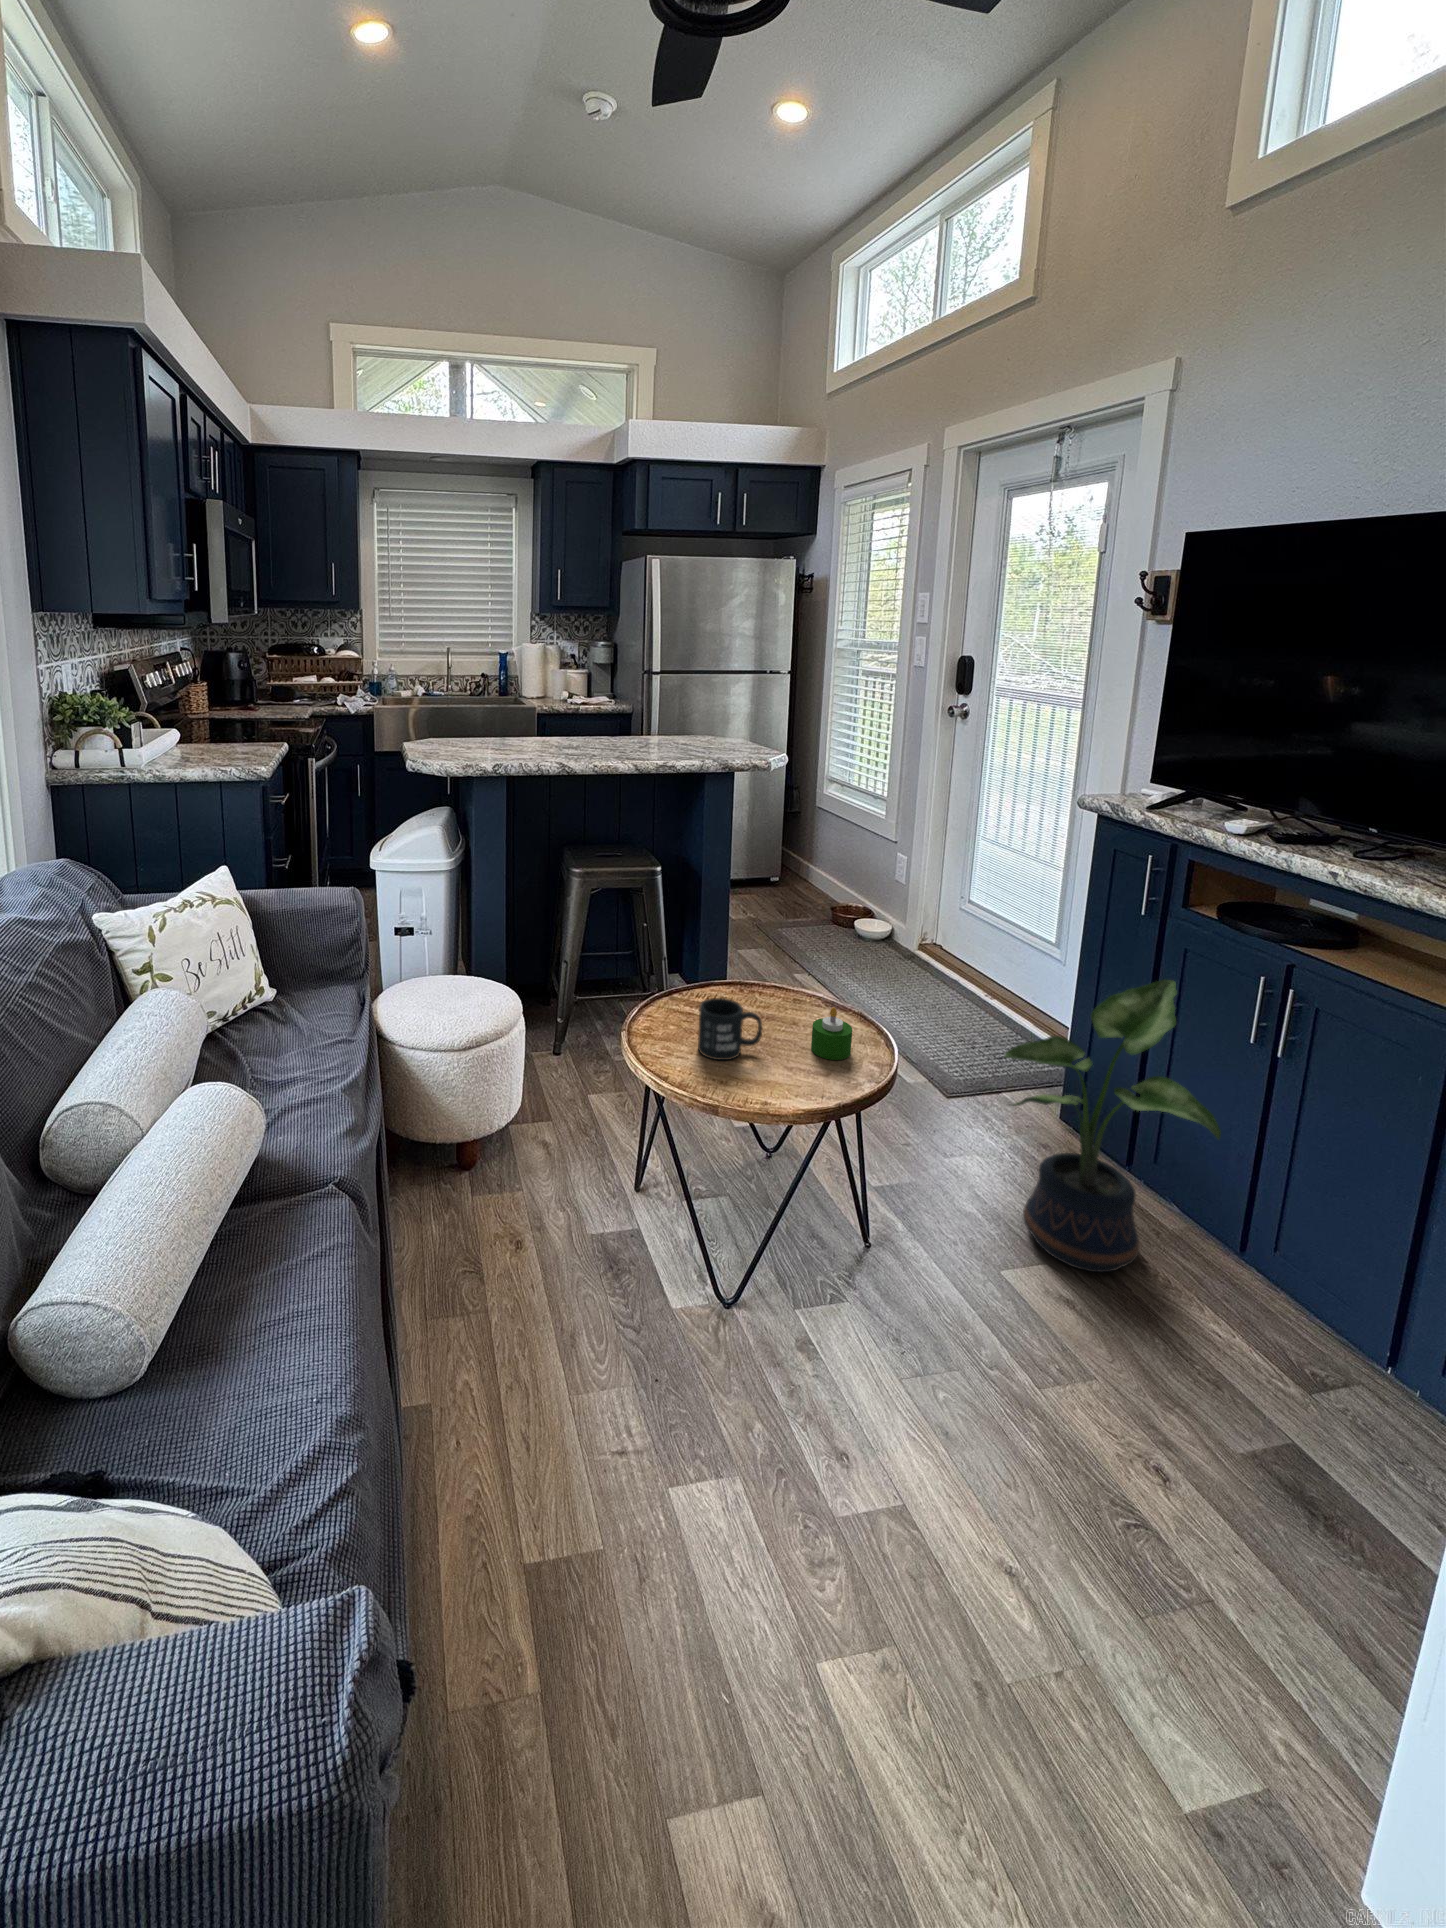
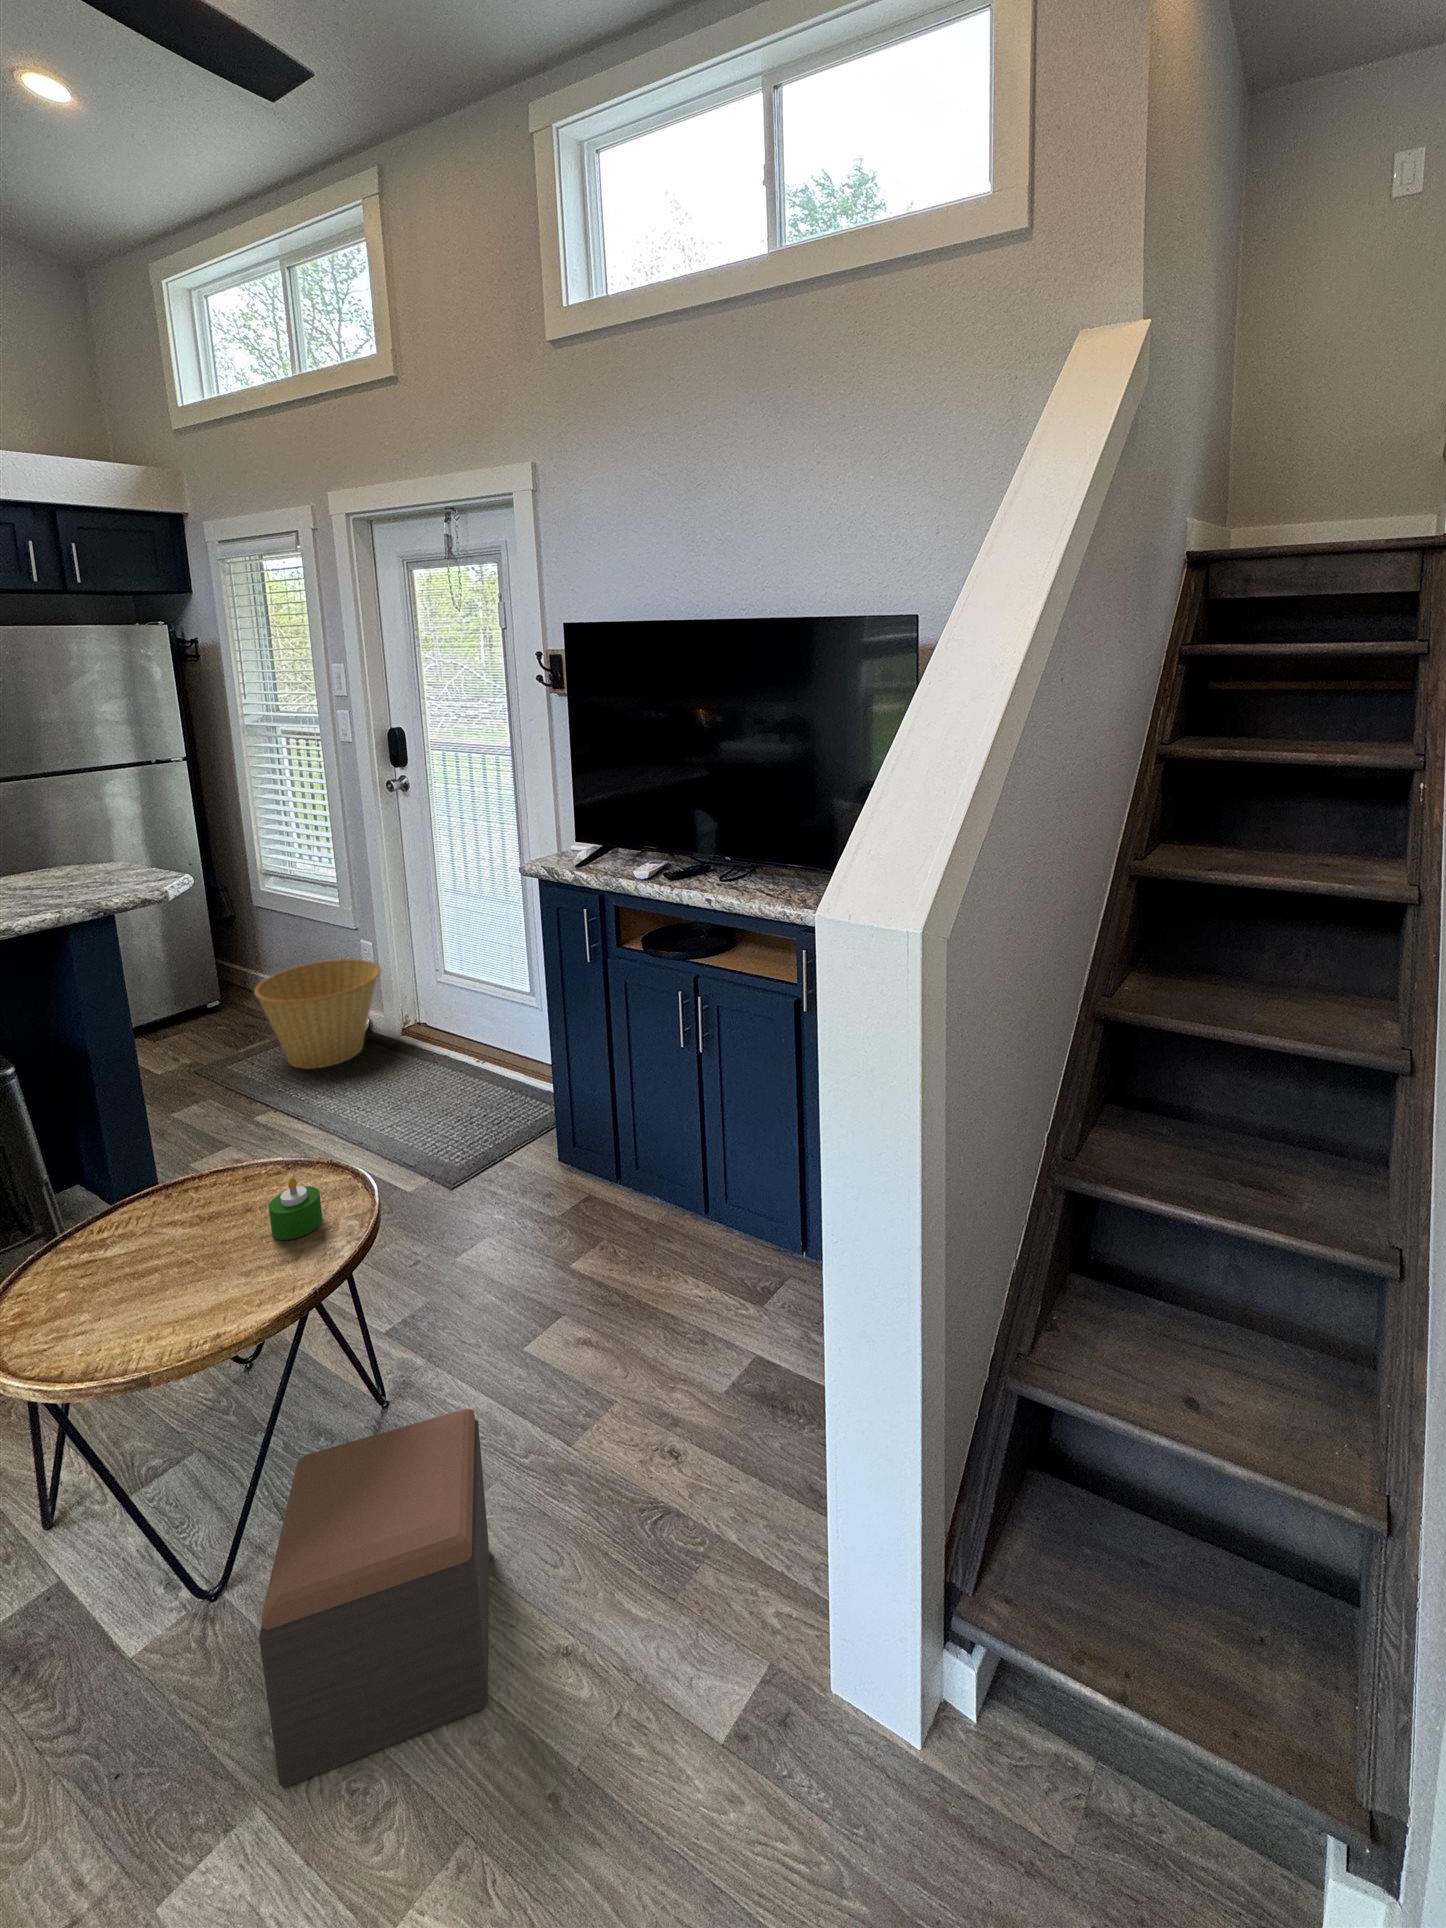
basket: none [809,862,912,954] -> present [254,959,381,1069]
potted plant: present [1005,979,1221,1272] -> none [489,1013,672,1305]
mug: present [698,998,762,1060] -> none [98,1226,200,1315]
footstool: none [755,1235,958,1555] -> present [259,1409,489,1788]

